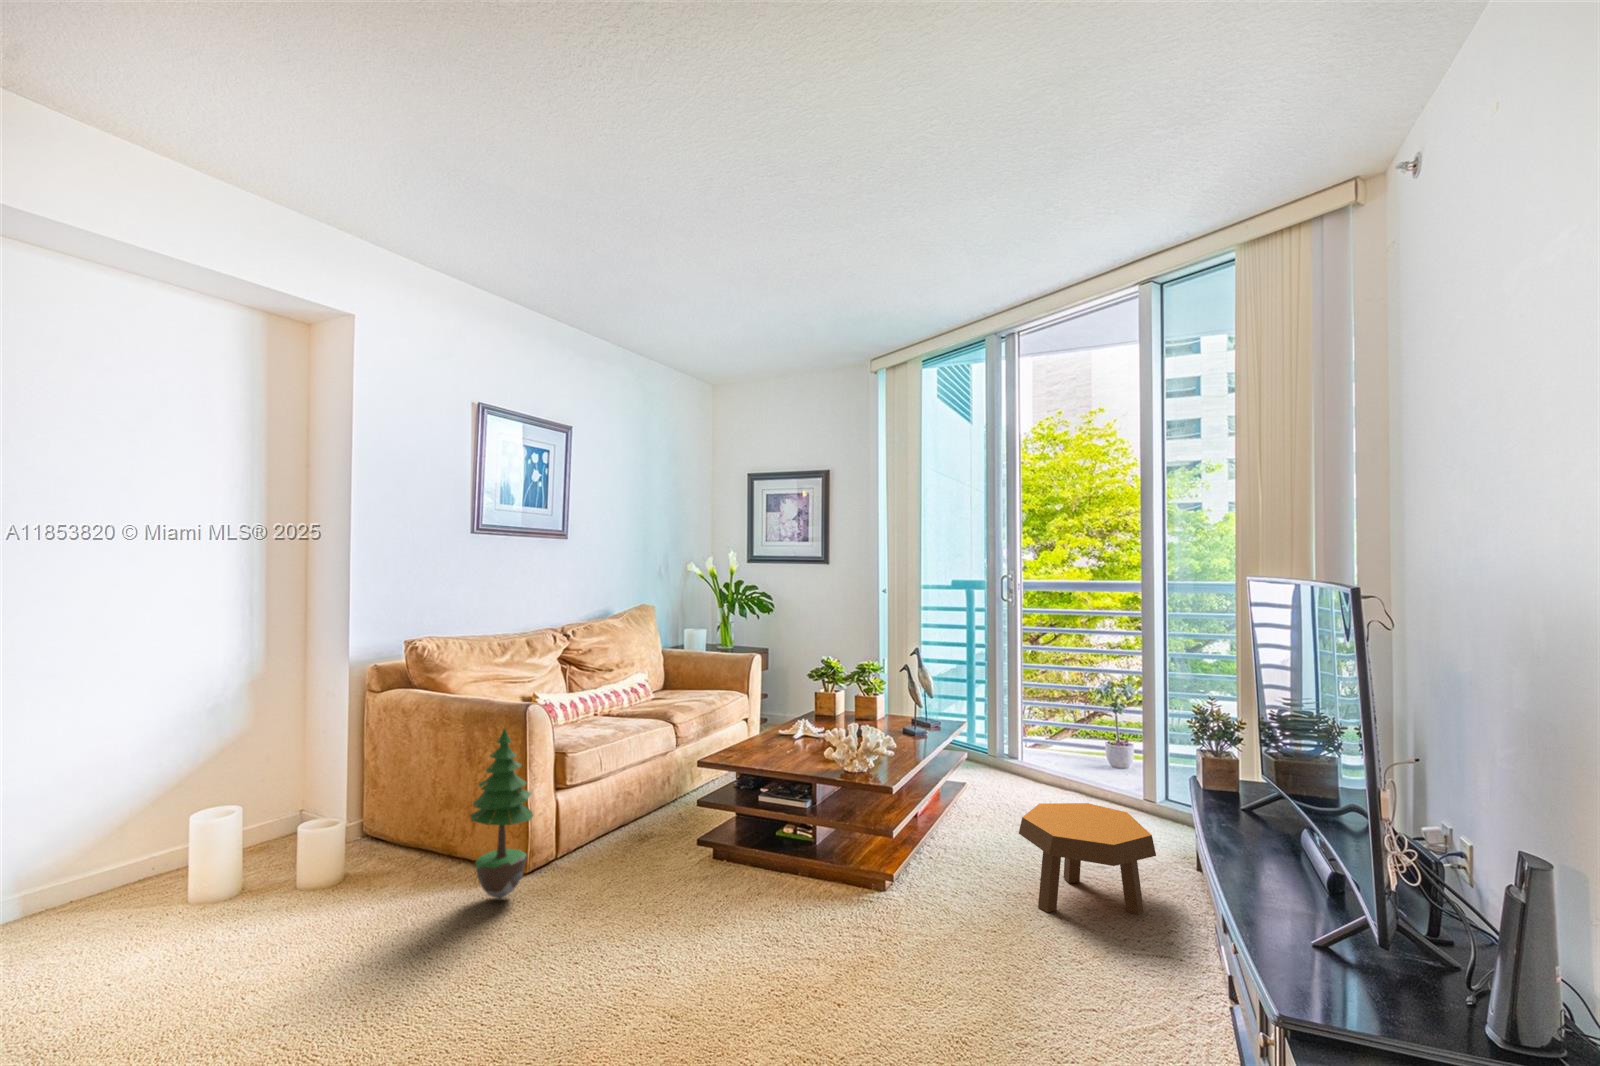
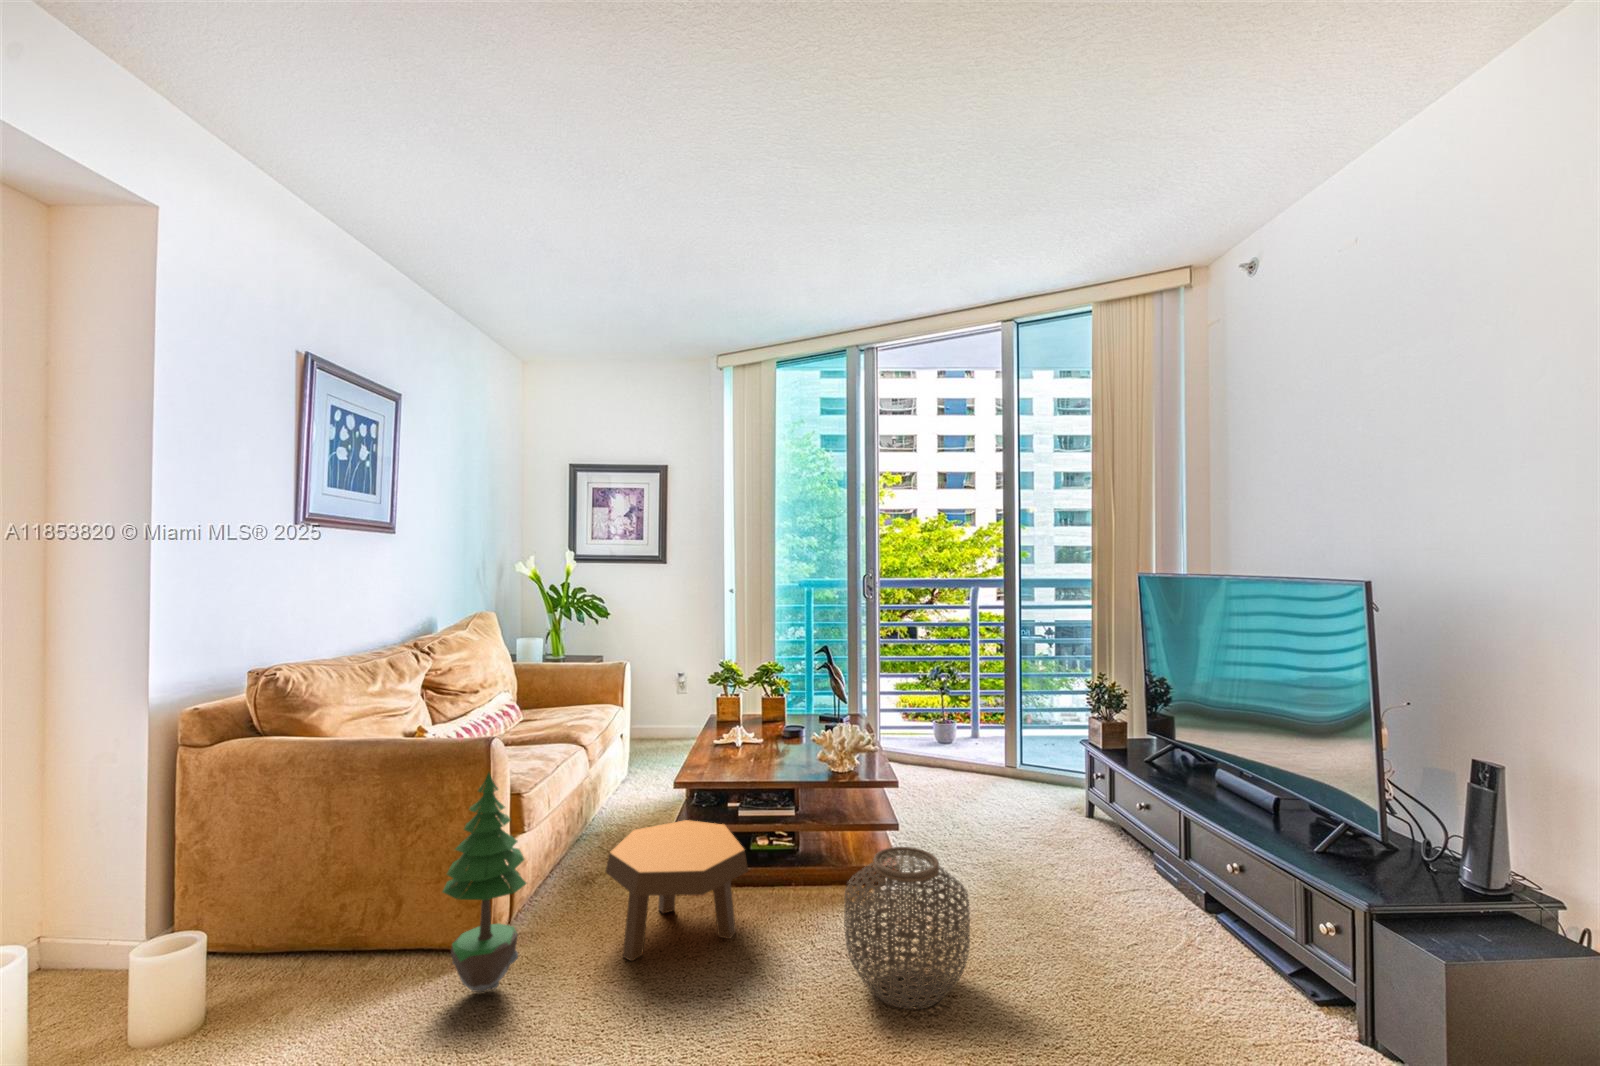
footstool: present [1019,803,1156,915] -> present [605,820,748,961]
woven basket: none [734,845,854,1001] -> present [844,847,970,1009]

